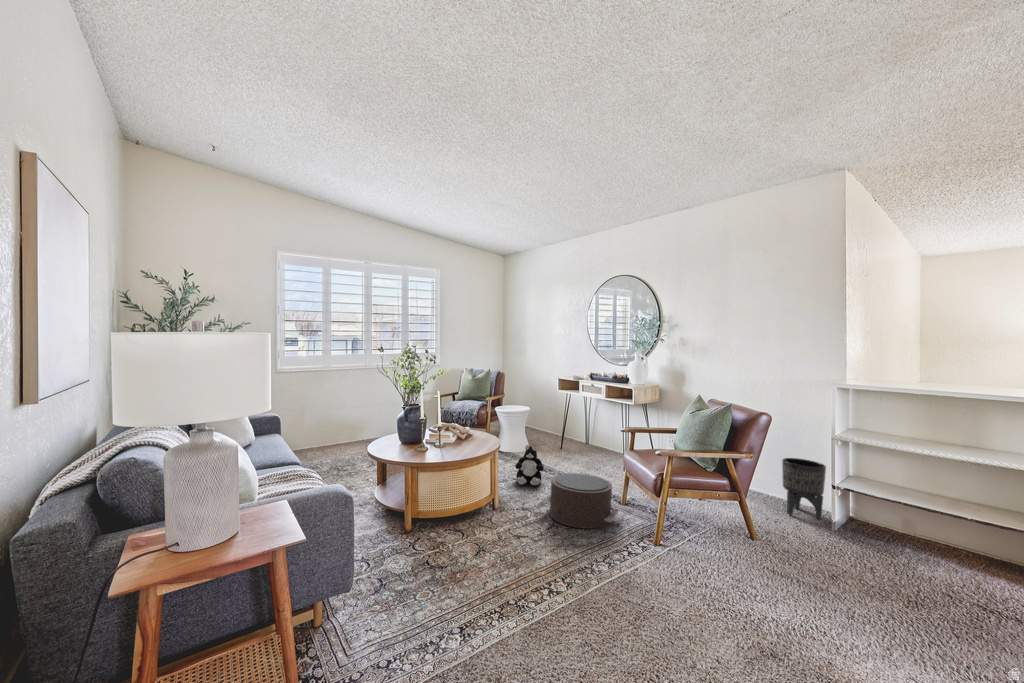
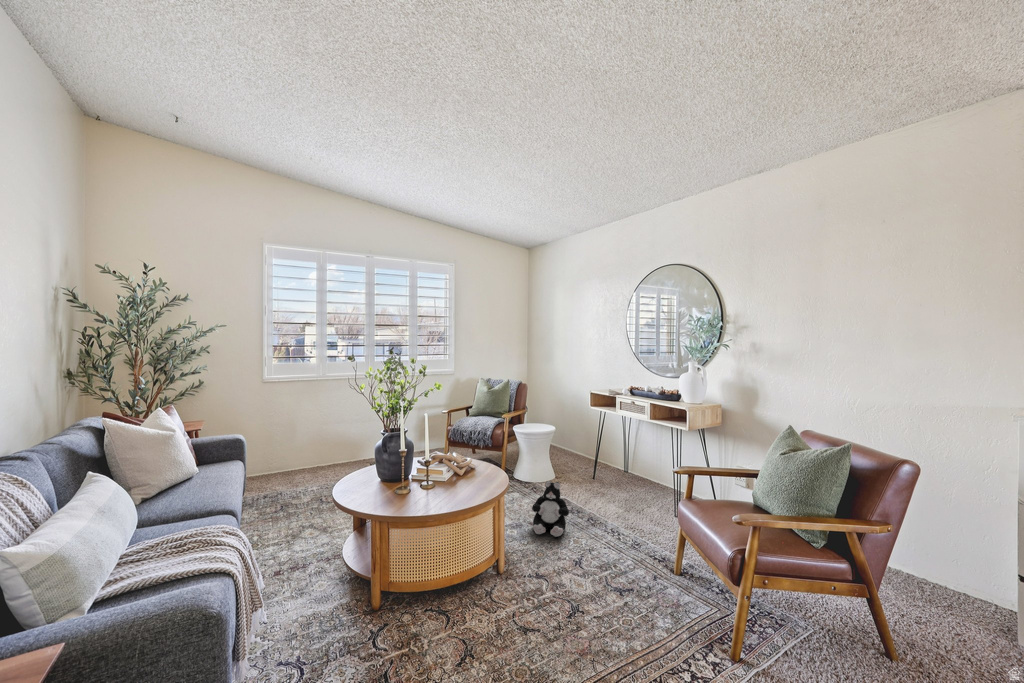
planter: present [782,458,826,519] -> none [918,520,996,621]
pouf: present [539,473,619,529] -> none [556,528,673,620]

